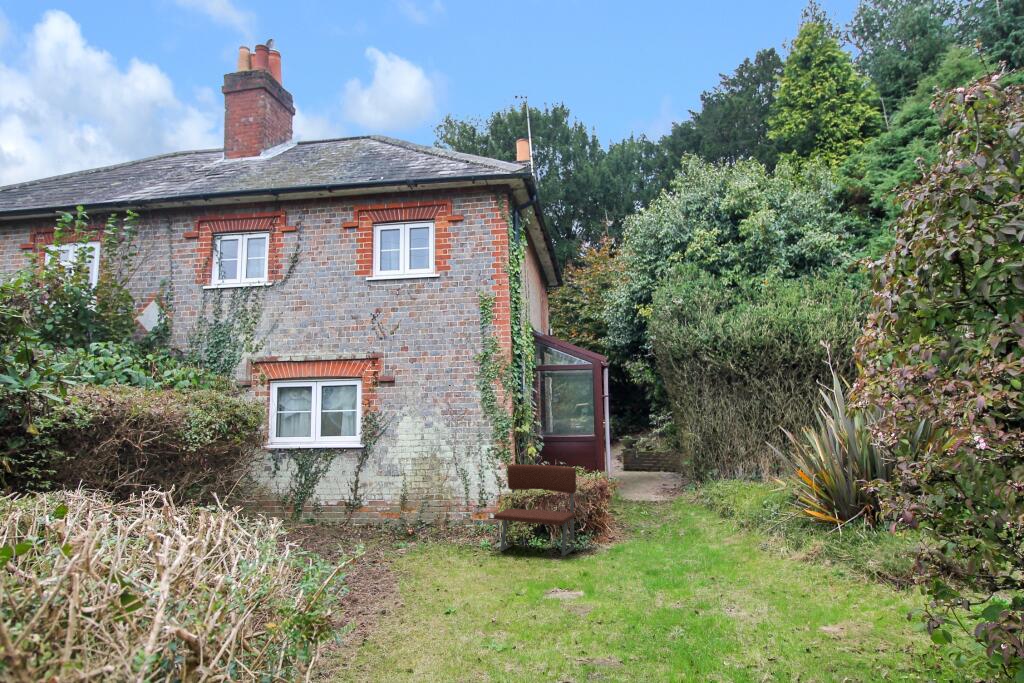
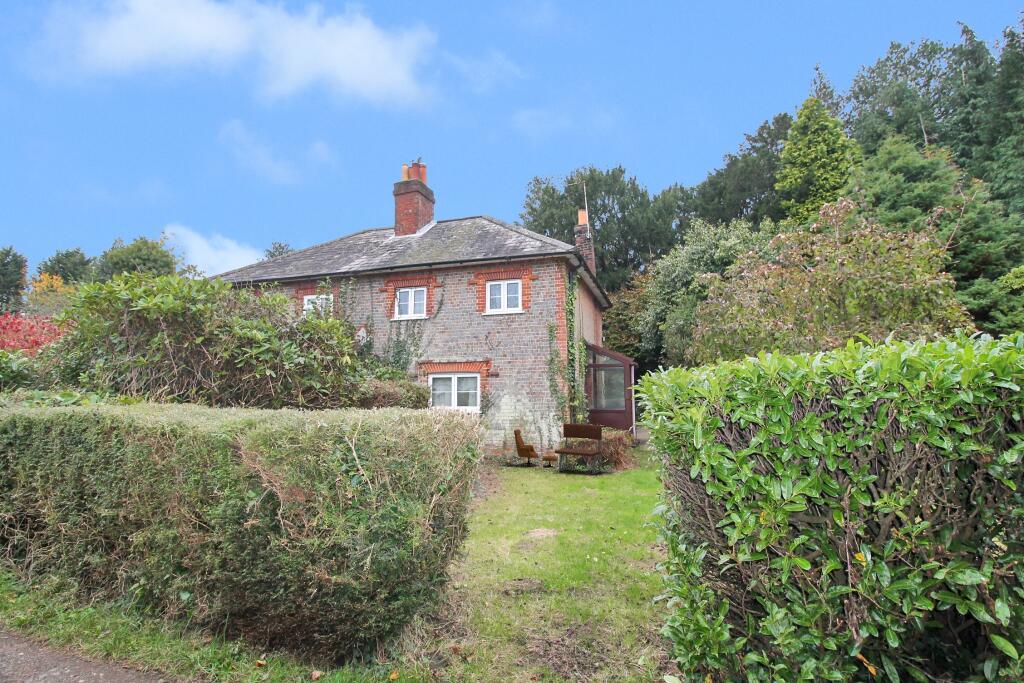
lounge chair: none [420,475,496,544] -> present [514,429,557,467]

